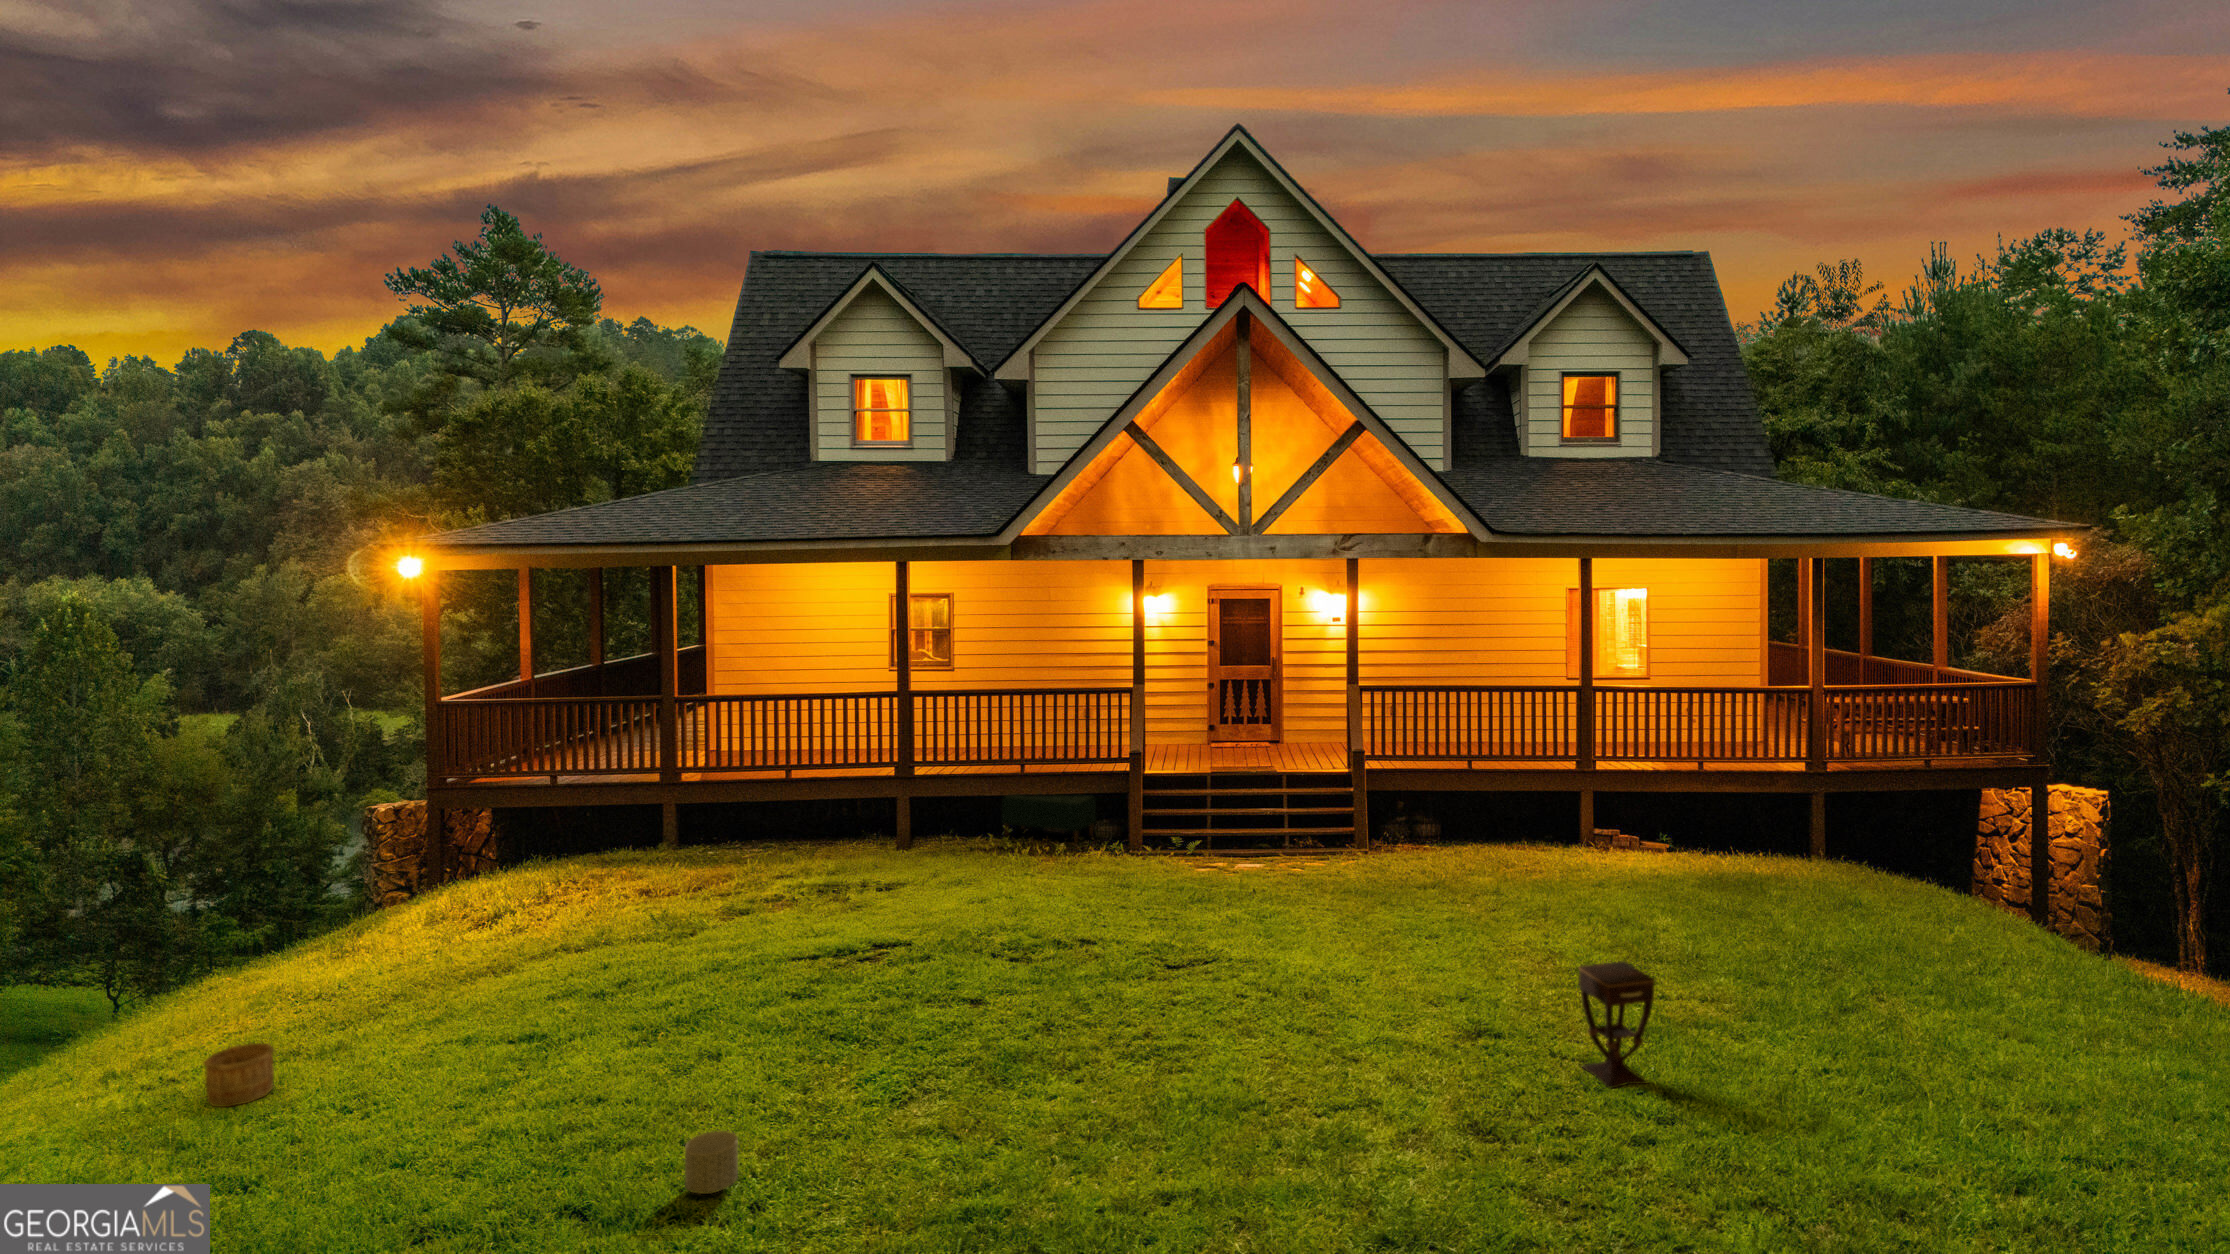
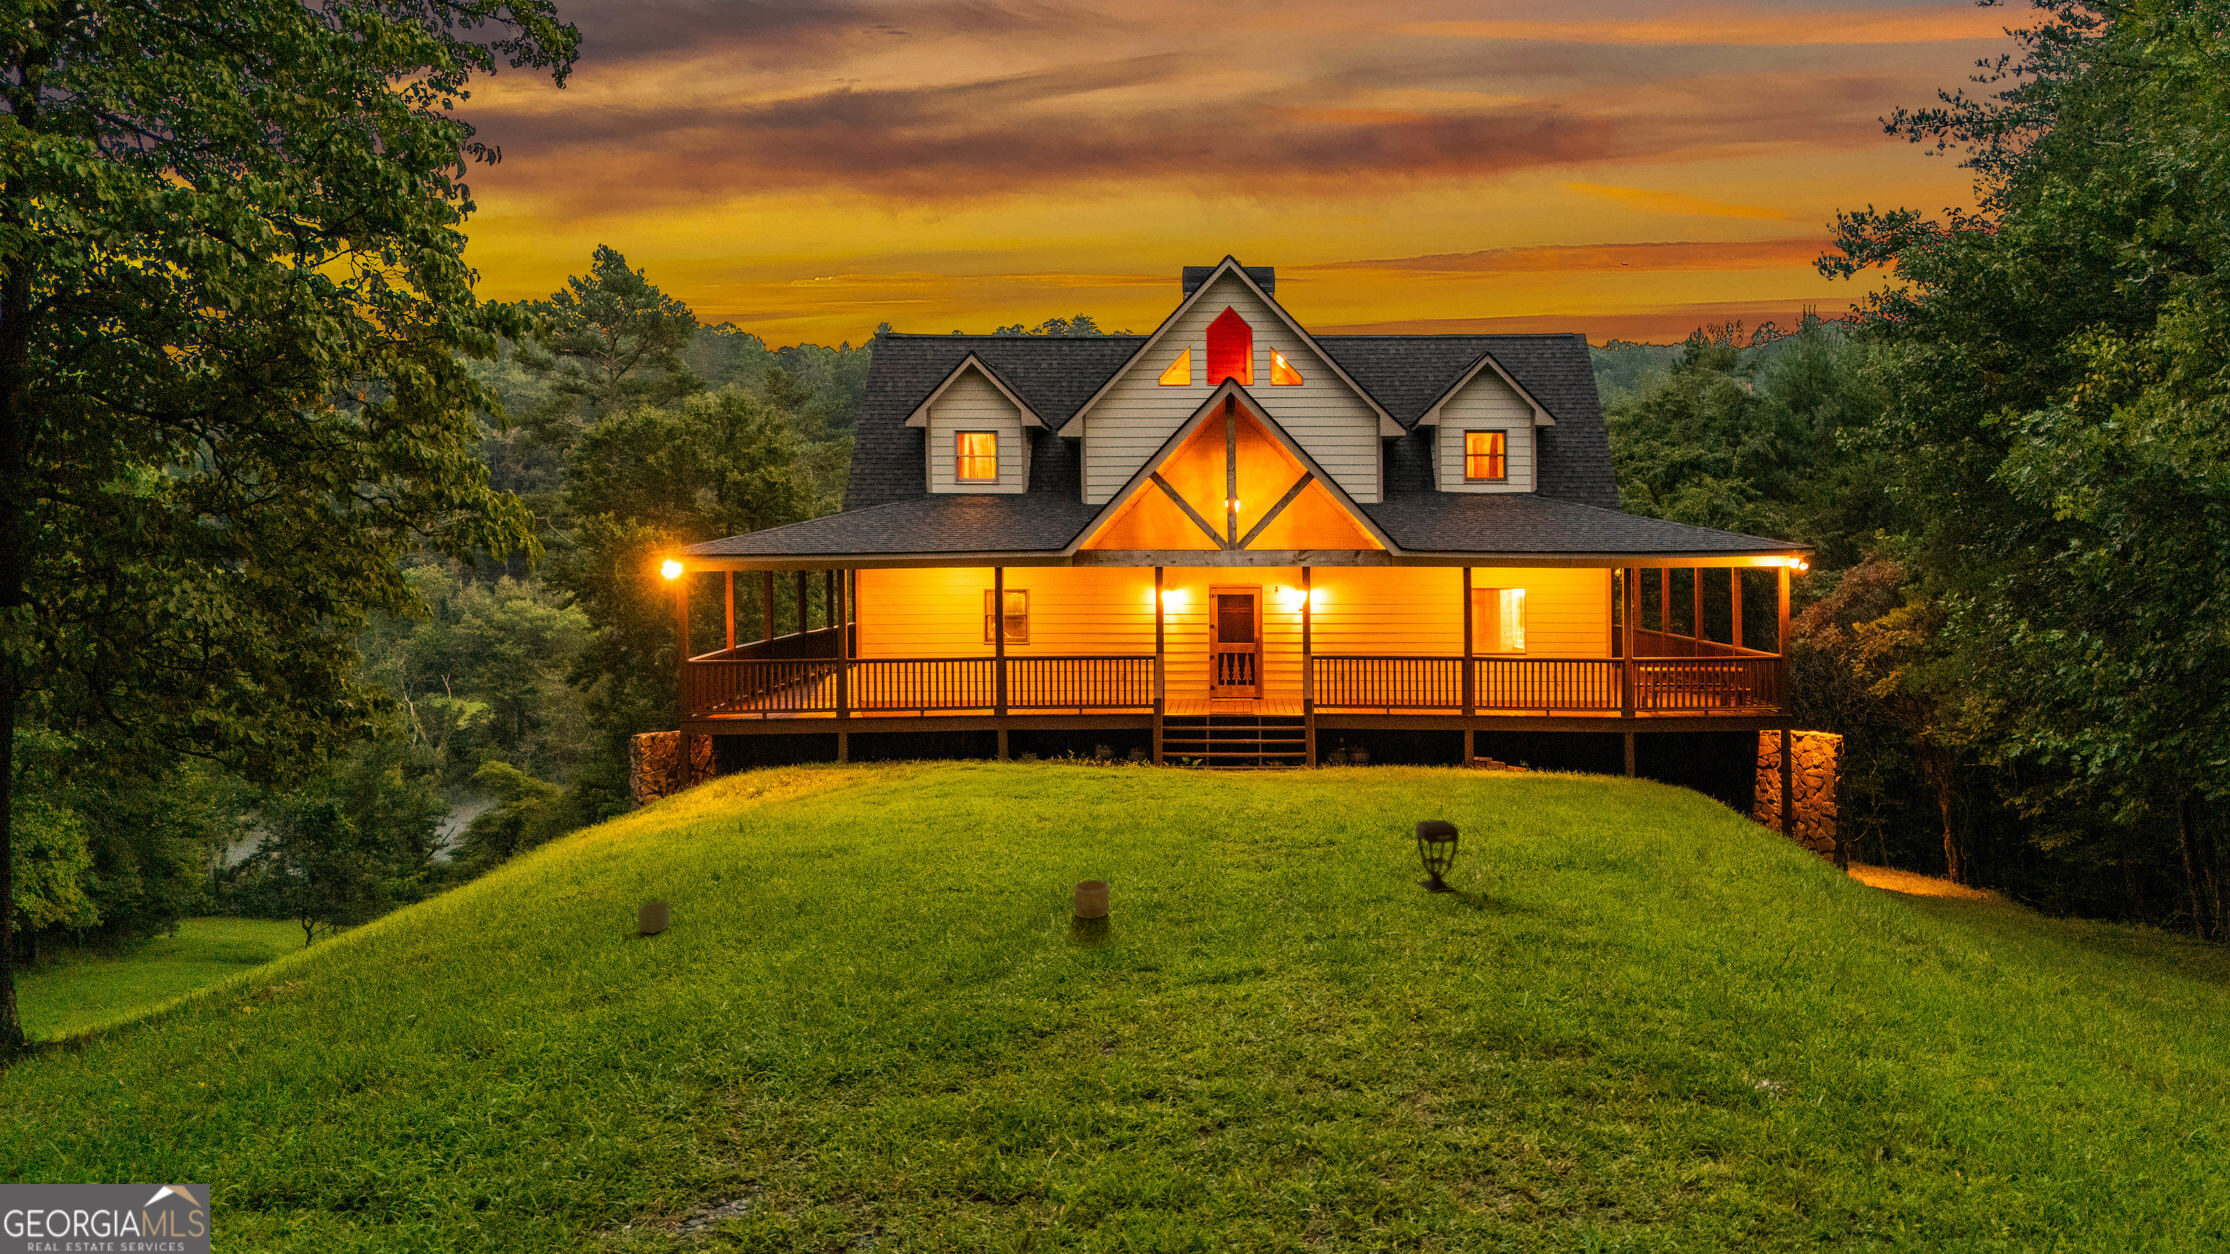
bench: present [1002,794,1096,842] -> none [1065,727,1130,763]
wooden bucket: present [203,1043,274,1107] -> present [1074,880,1110,919]
planter: present [685,1131,738,1194] -> present [639,902,669,934]

